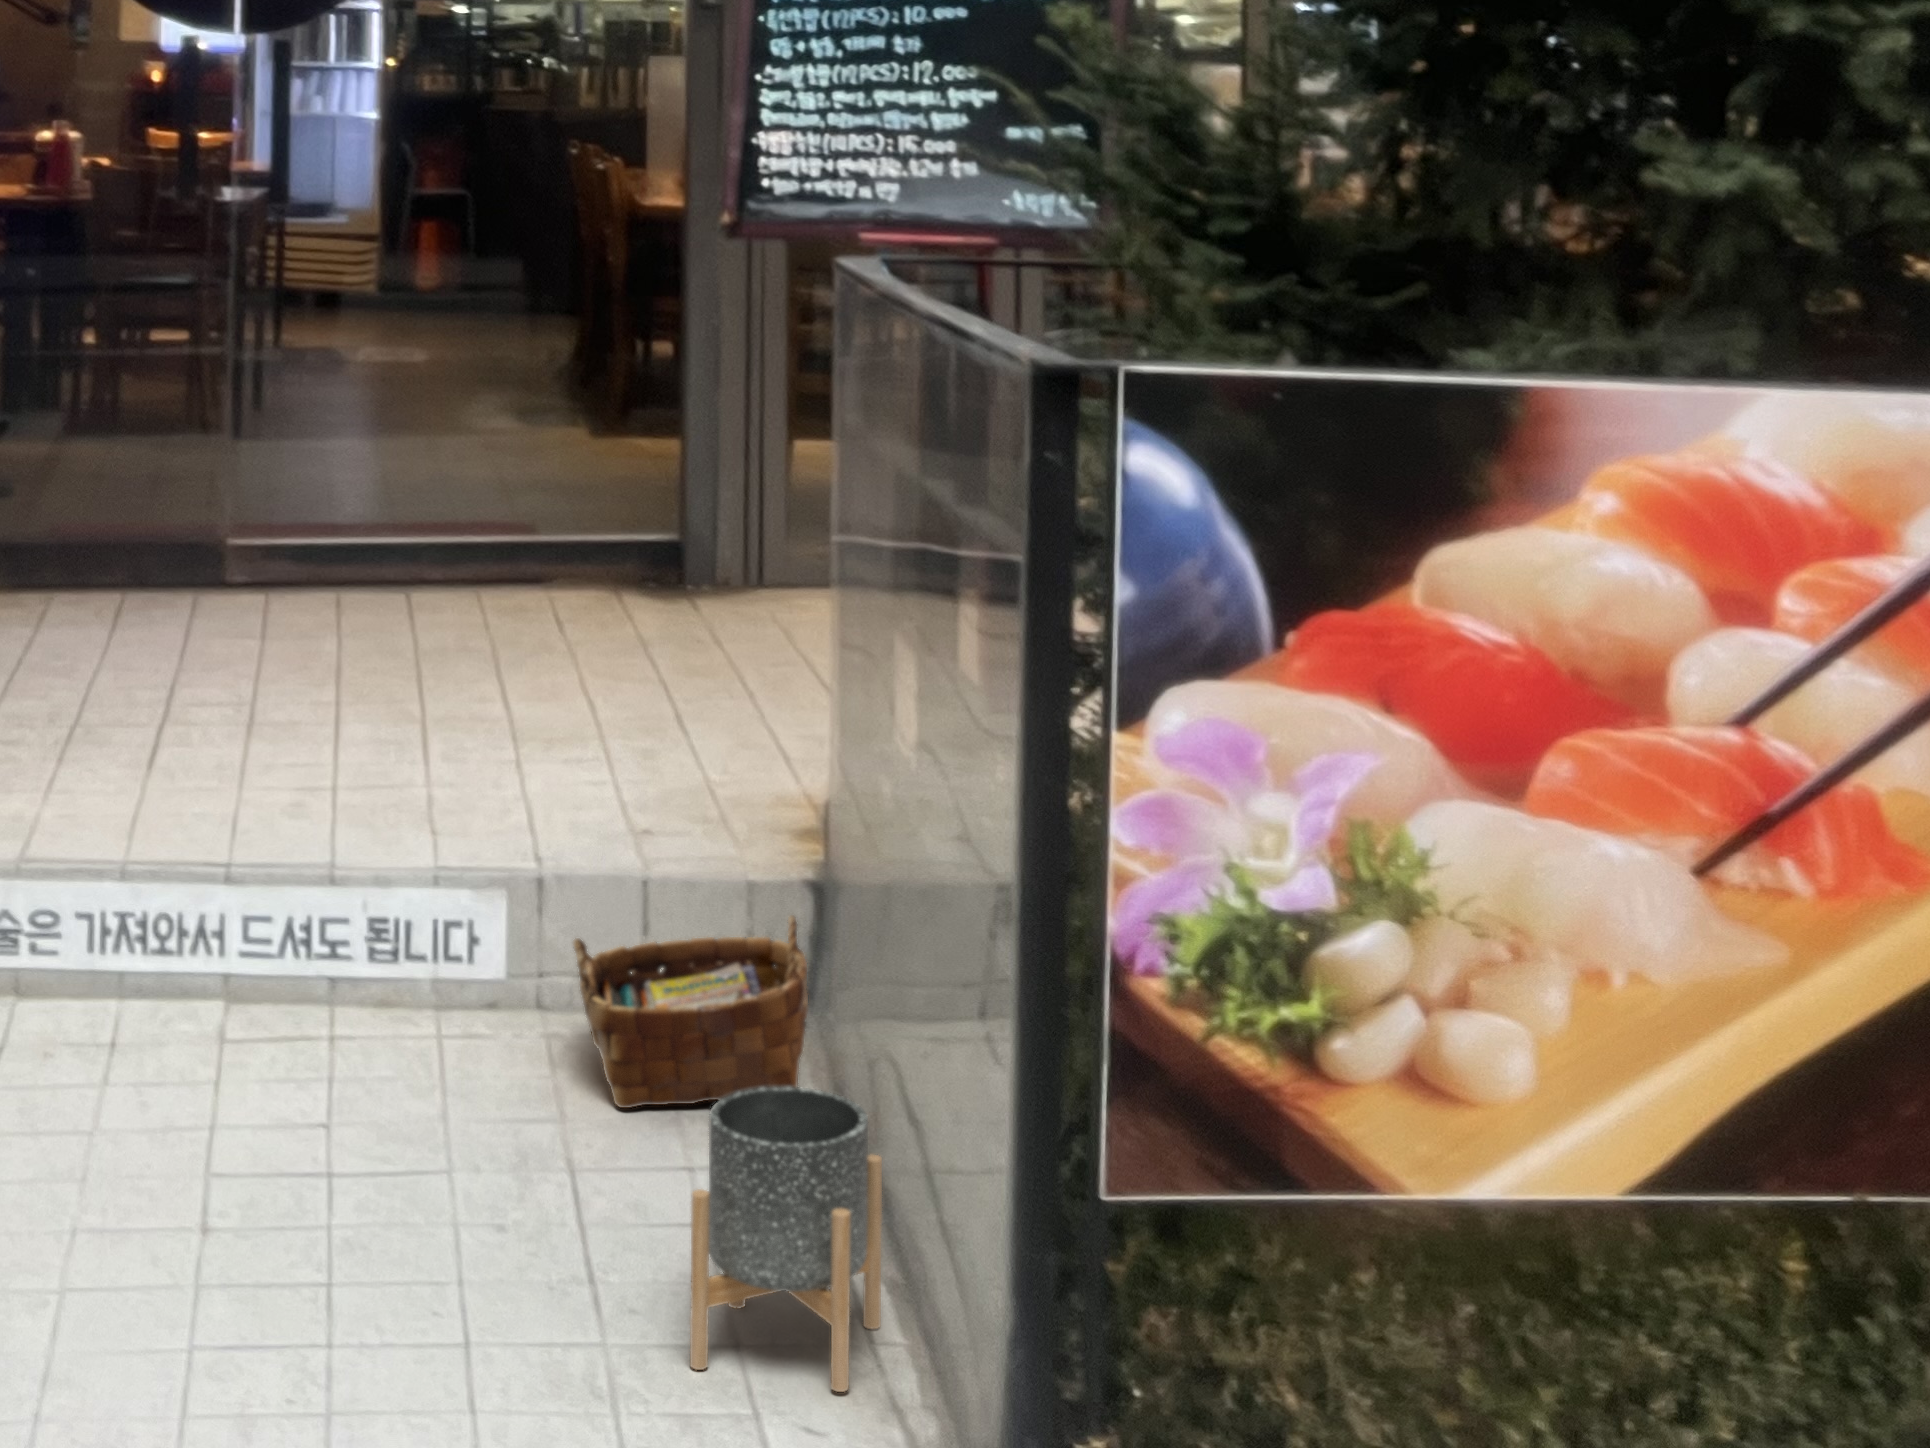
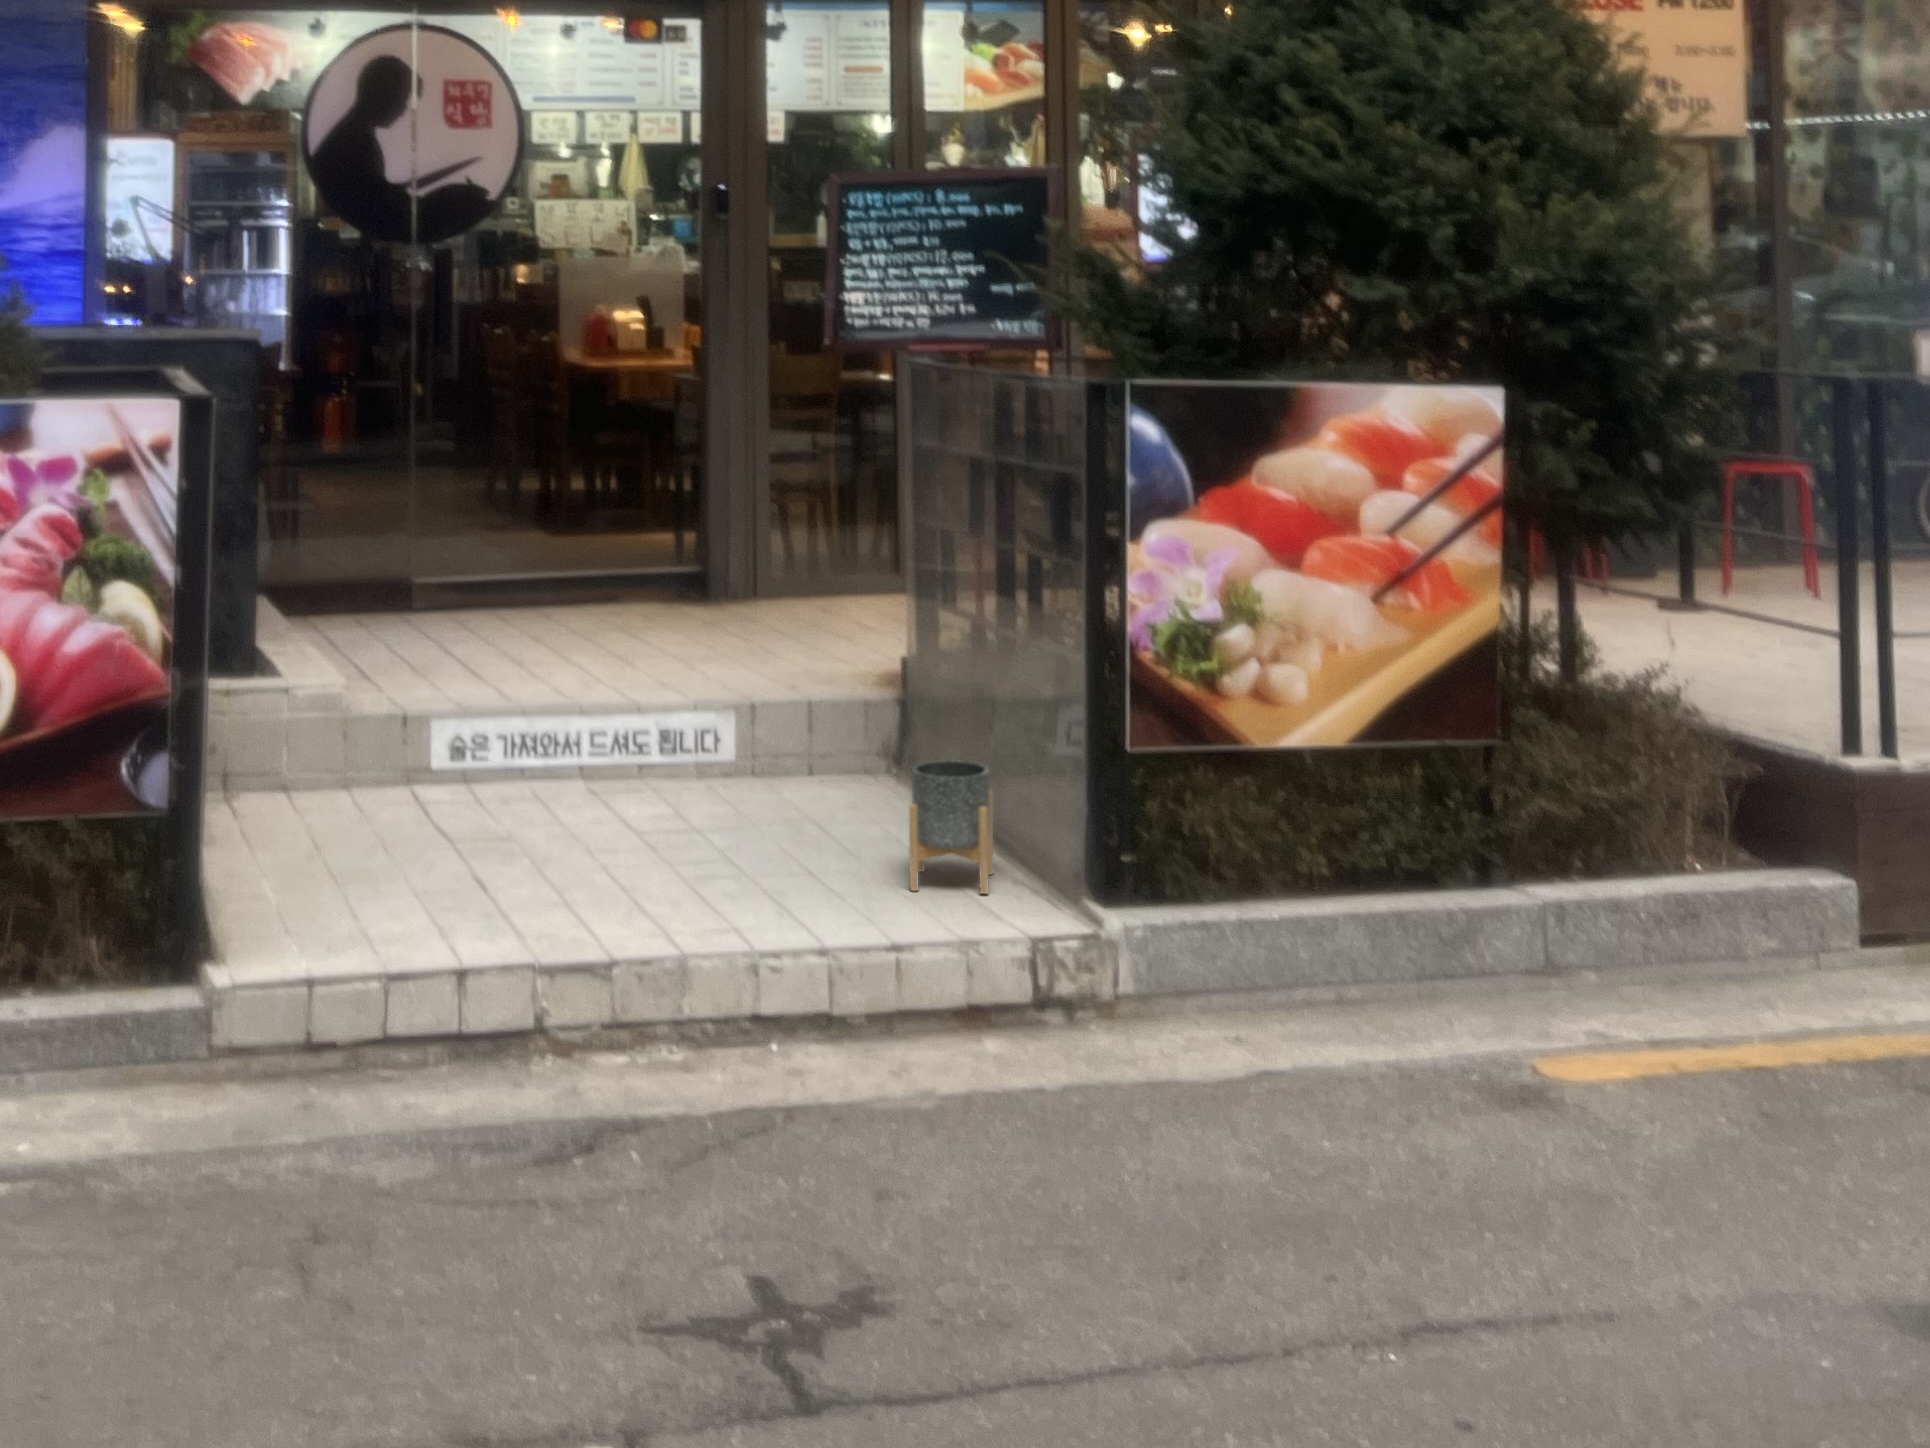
woven basket: present [573,916,808,1108] -> none [791,706,916,807]

